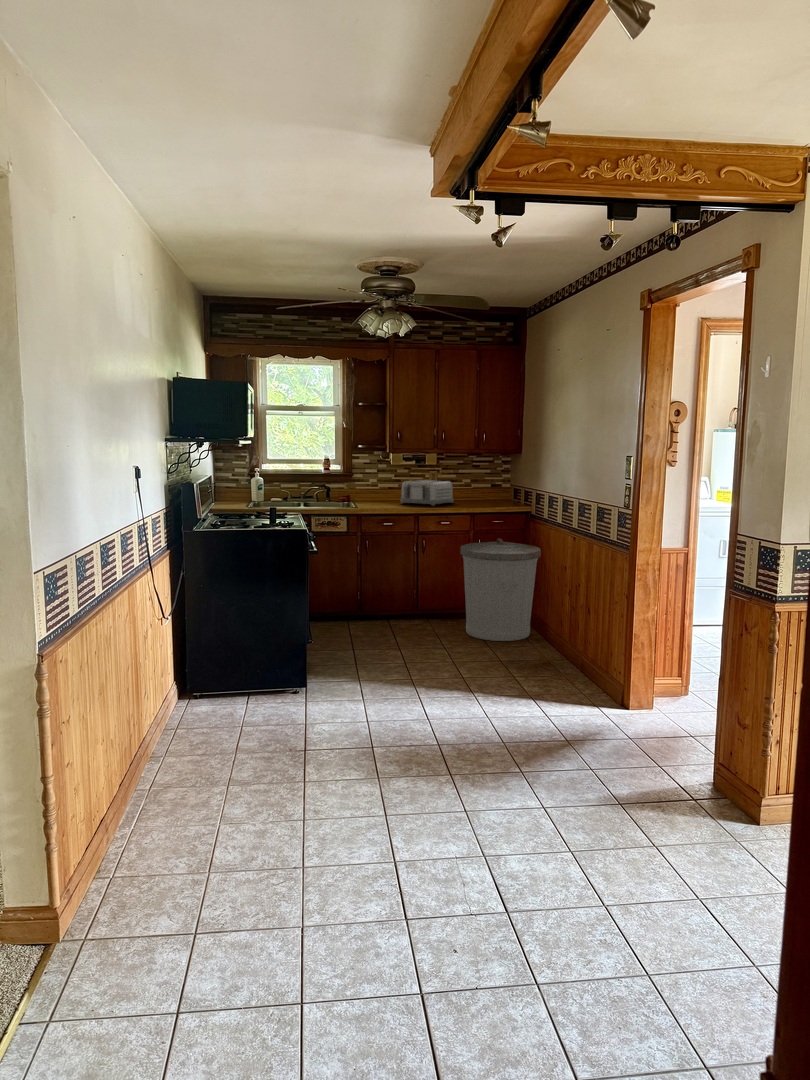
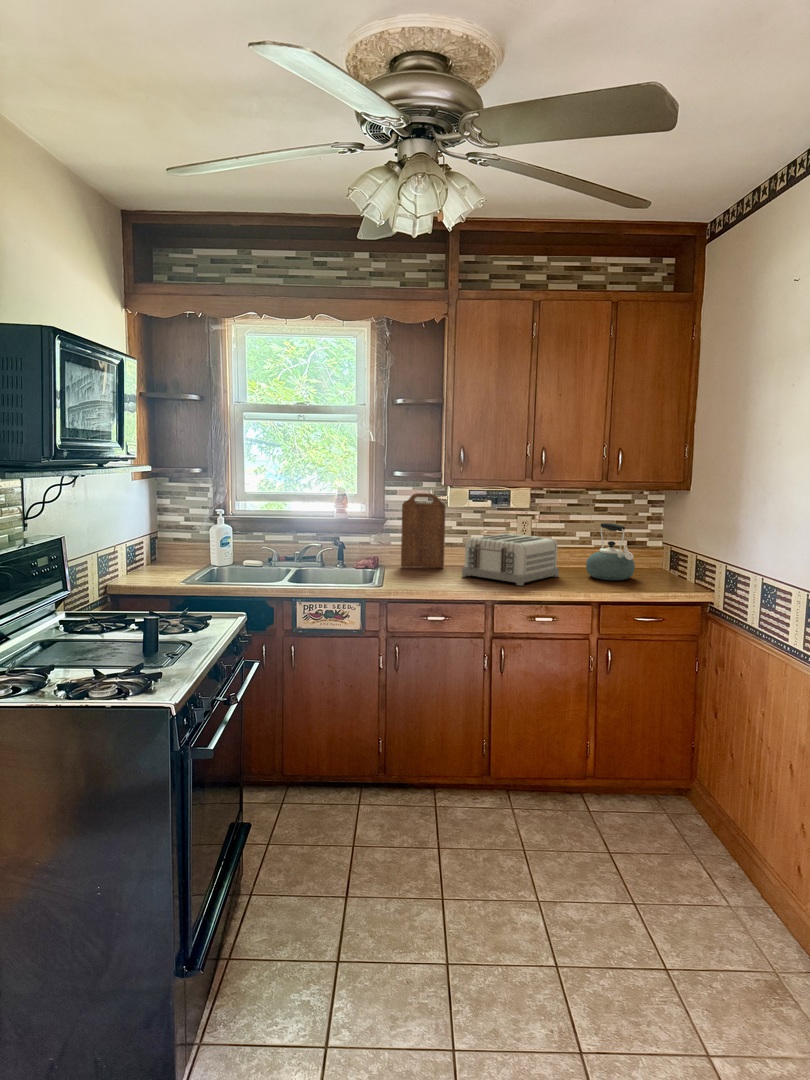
cutting board: none [363,458,388,501] -> present [401,493,446,568]
kettle: none [468,473,494,503] -> present [586,523,635,581]
trash can: present [460,538,541,641] -> none [568,659,737,880]

